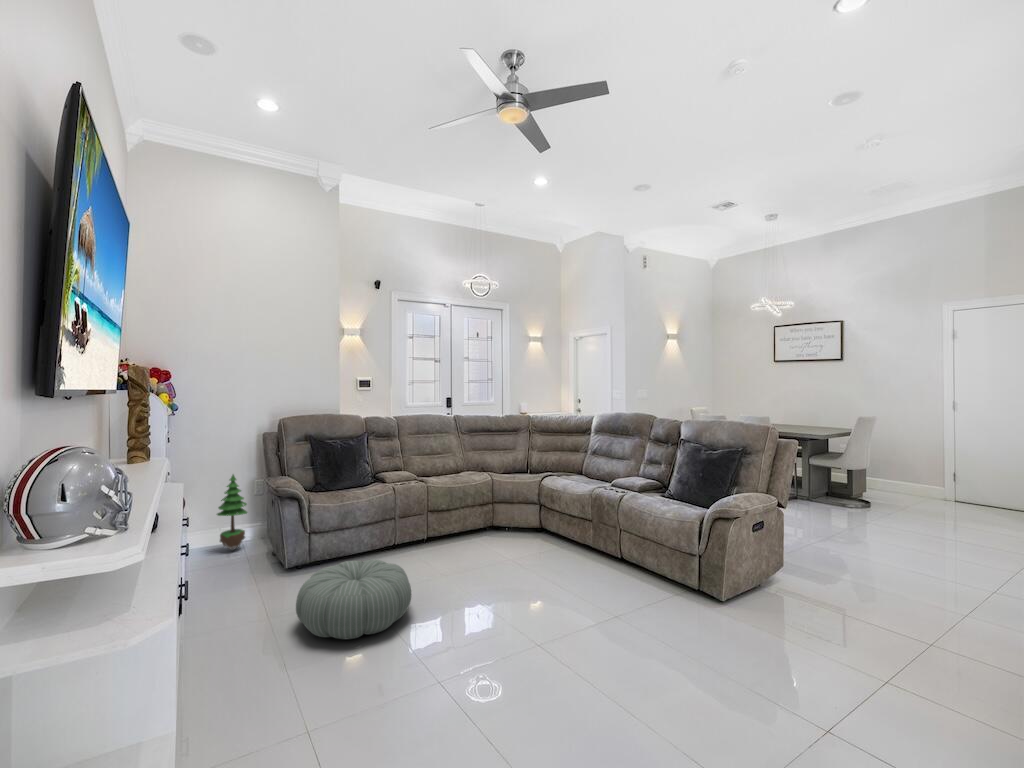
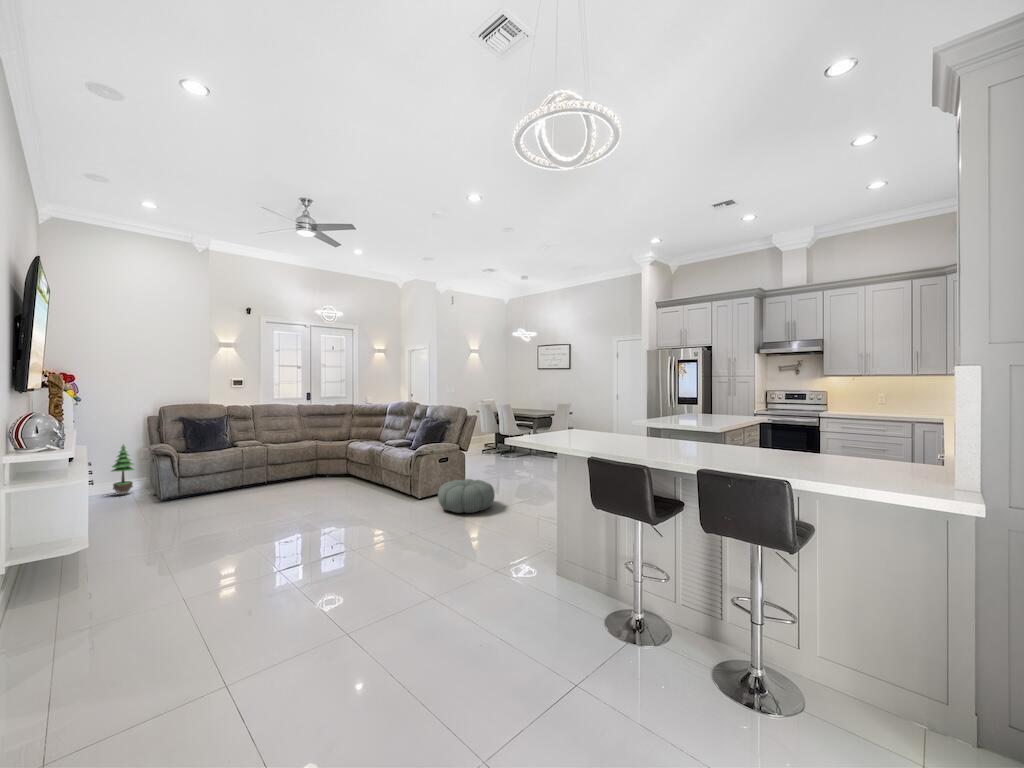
pouf: present [296,559,411,639] -> present [438,479,495,513]

